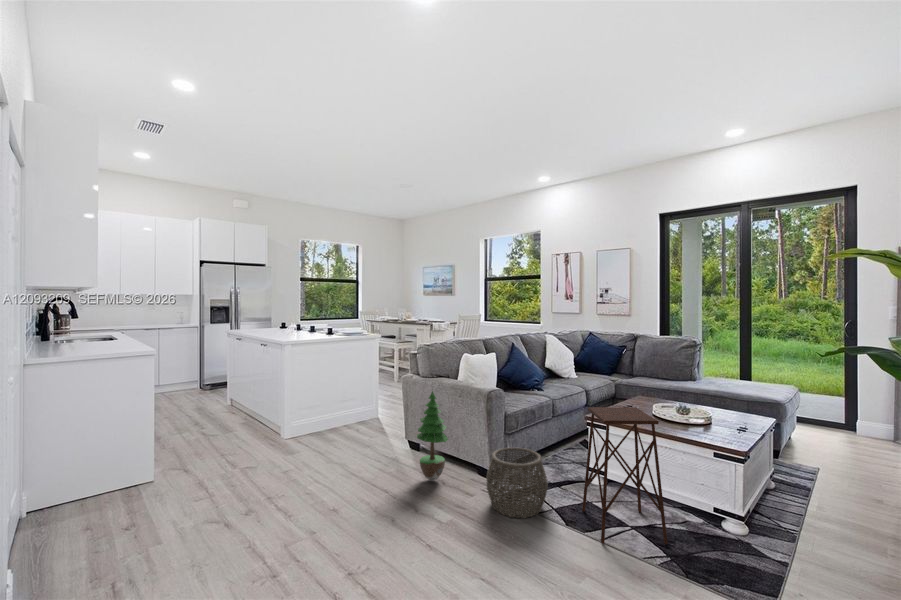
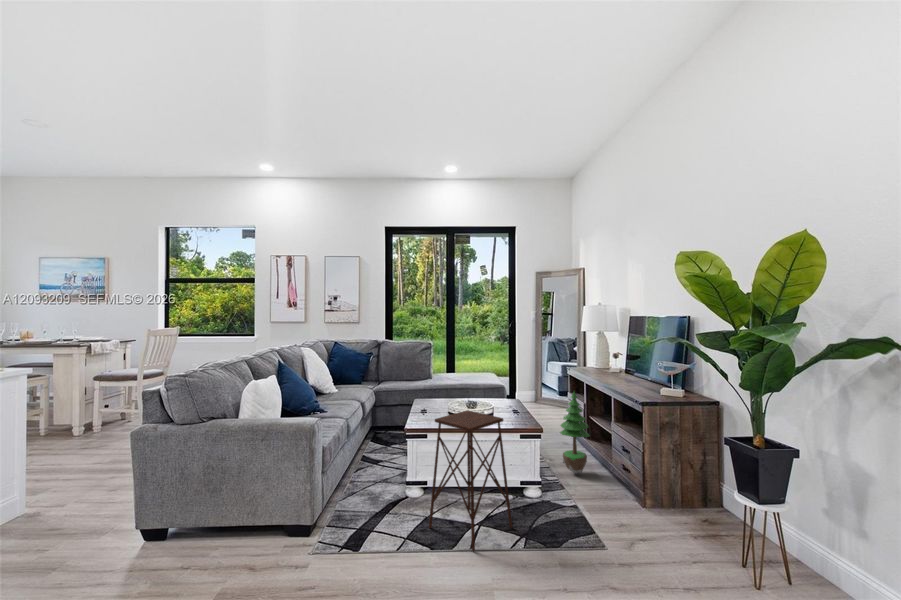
potted tree: present [417,391,448,481] -> present [560,392,589,474]
woven basket: present [486,447,548,518] -> none [332,481,405,570]

